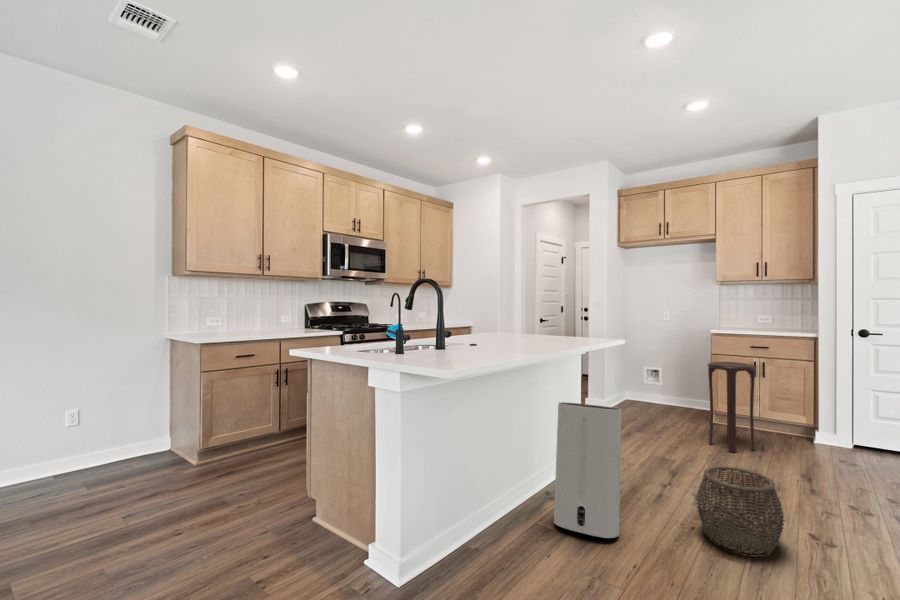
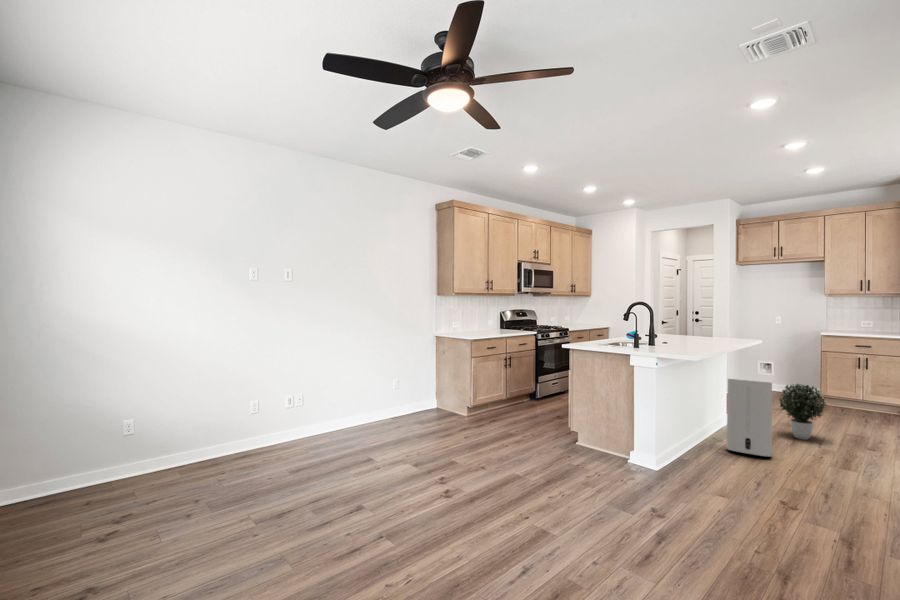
stool: present [708,362,756,452] -> none [821,357,860,423]
potted plant: none [644,403,709,490] -> present [779,384,826,440]
woven basket: present [696,466,784,555] -> none [821,419,881,468]

